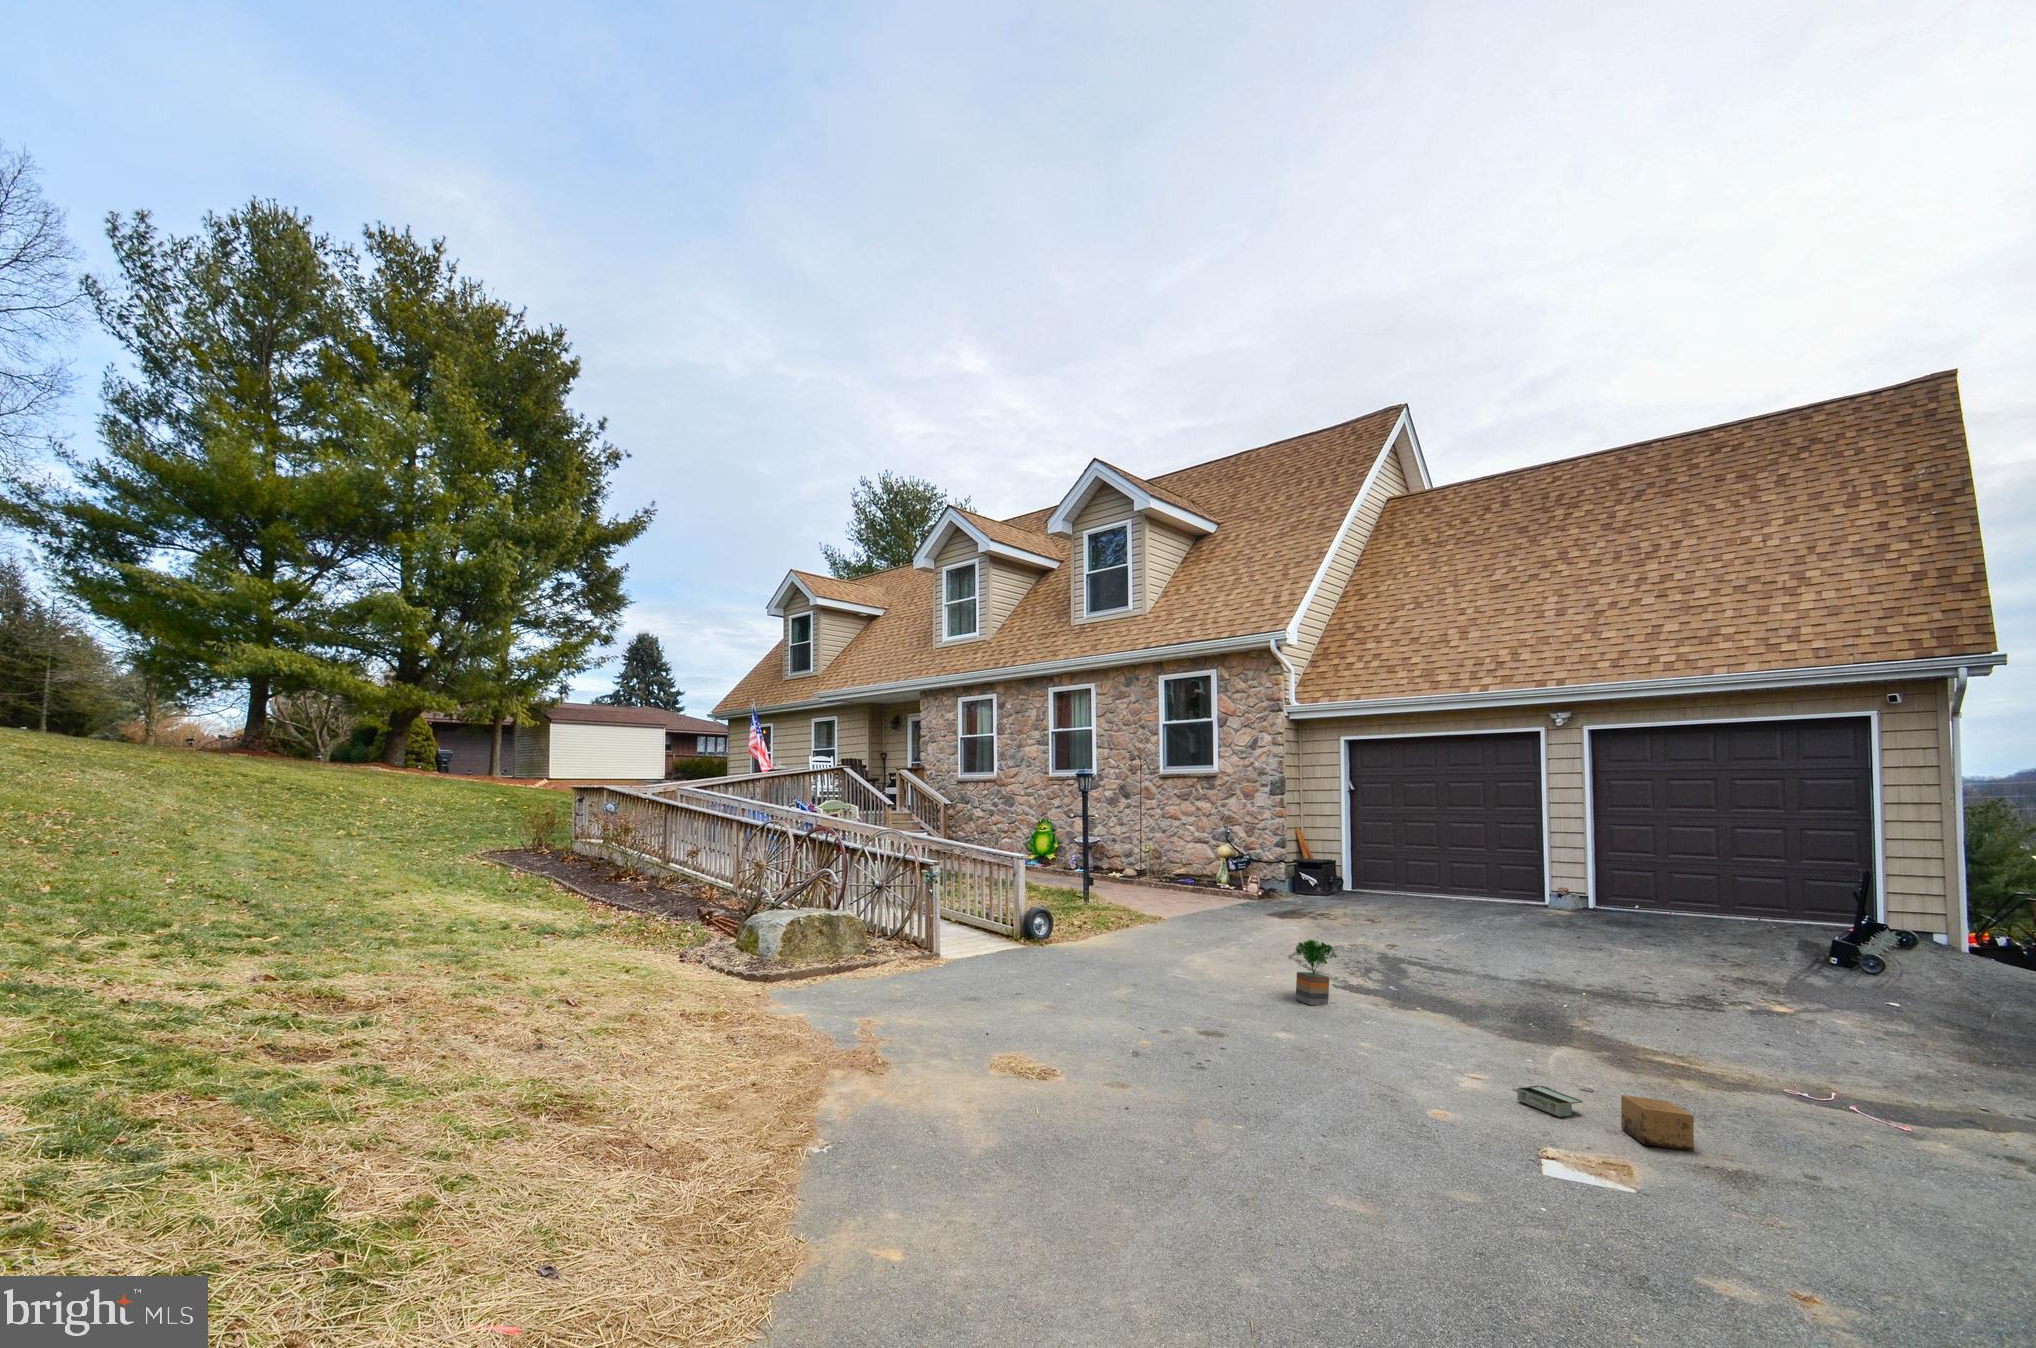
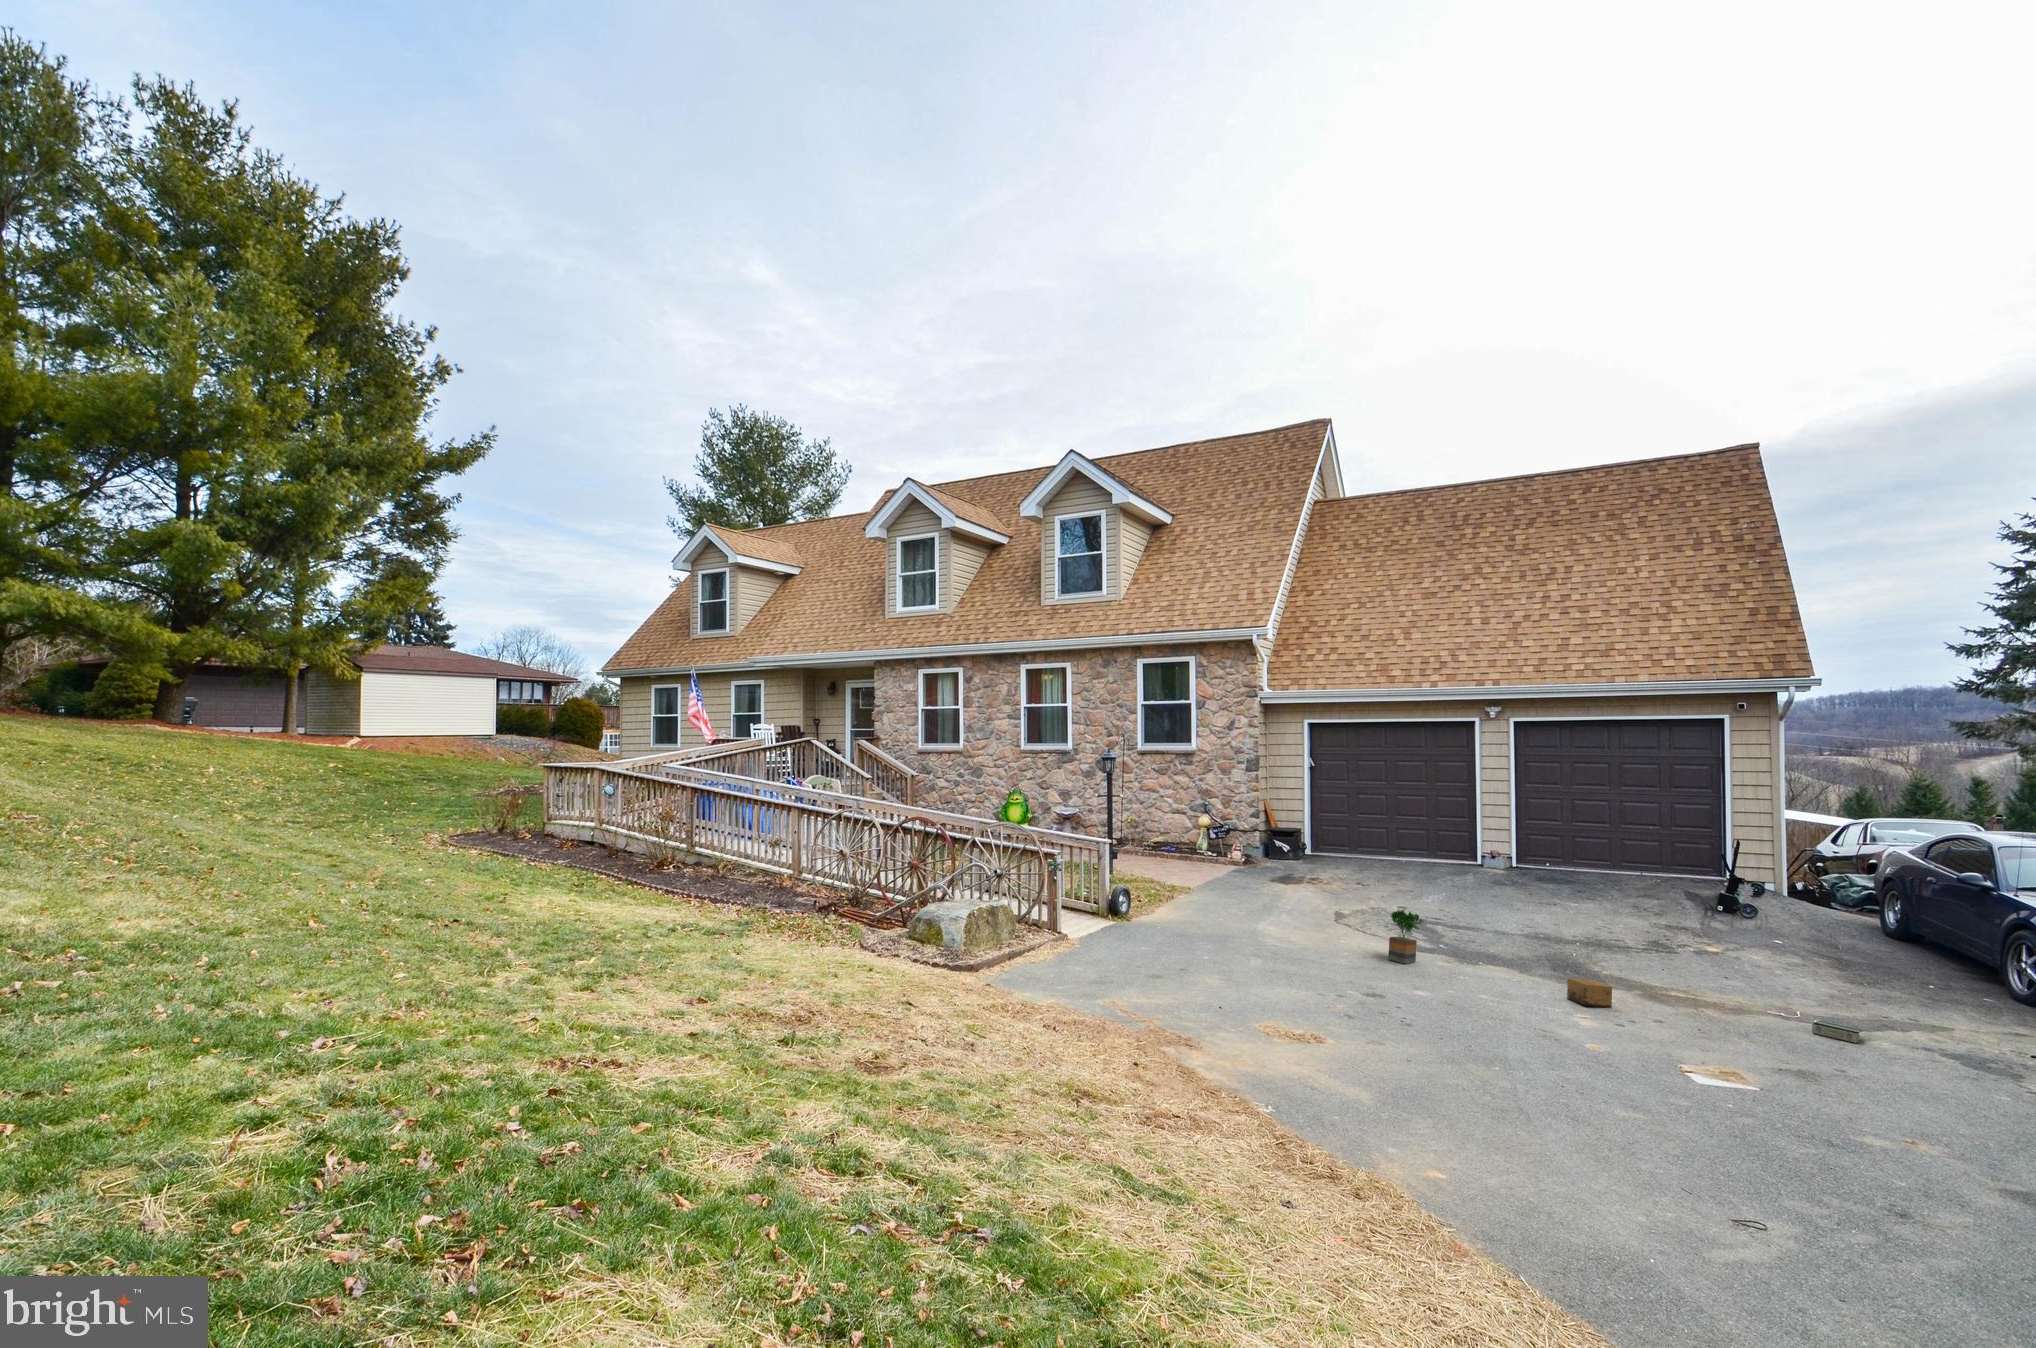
toolbox: present [1517,1086,1583,1117] -> present [1812,1021,1862,1043]
cardboard box: present [1621,1095,1694,1151] -> present [1567,978,1612,1008]

